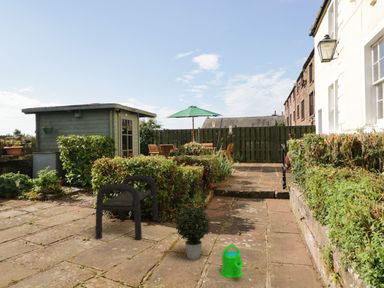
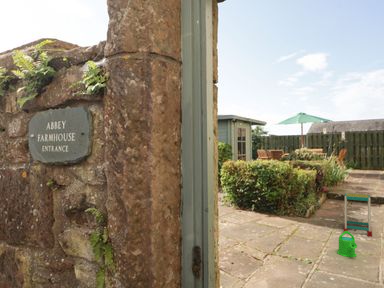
bench: present [95,176,158,240] -> none [231,176,278,225]
side table: none [229,192,258,241] -> present [344,193,372,237]
potted plant: present [175,207,211,260] -> none [297,201,329,243]

